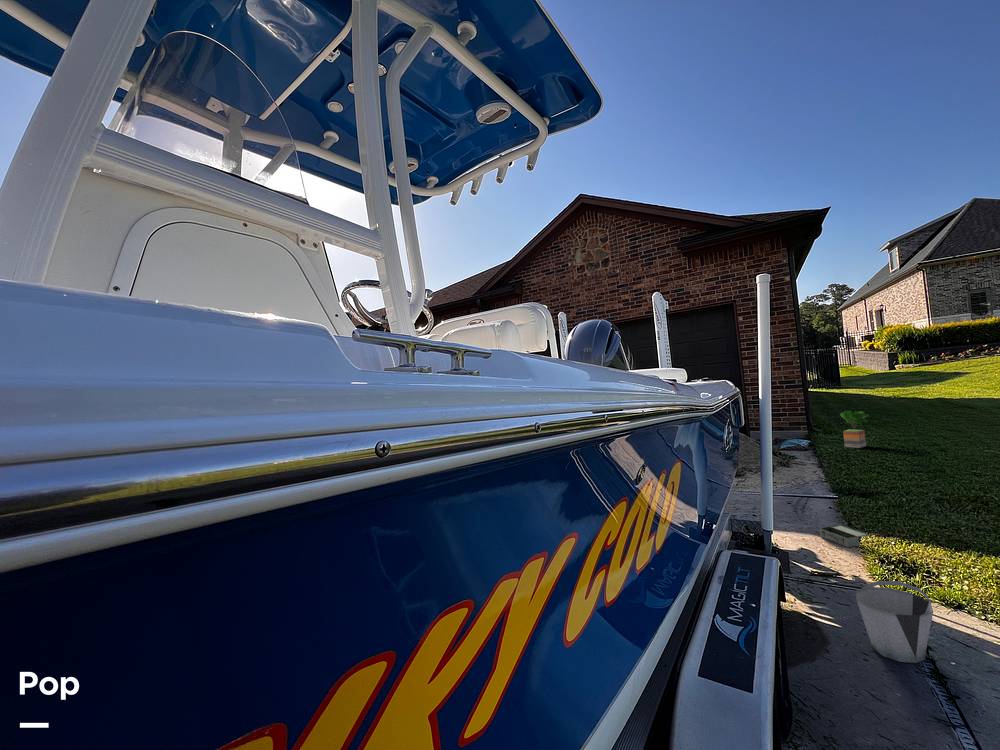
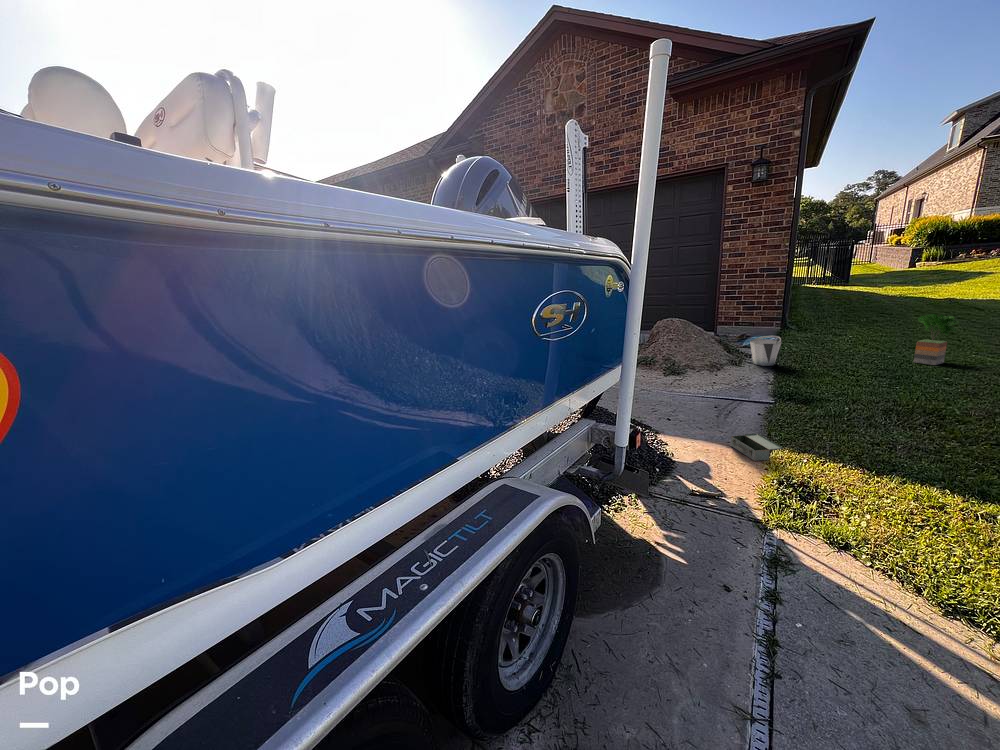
potted tree: present [841,411,868,448] -> present [913,314,960,365]
bucket: present [856,581,933,663] -> present [750,335,782,366]

